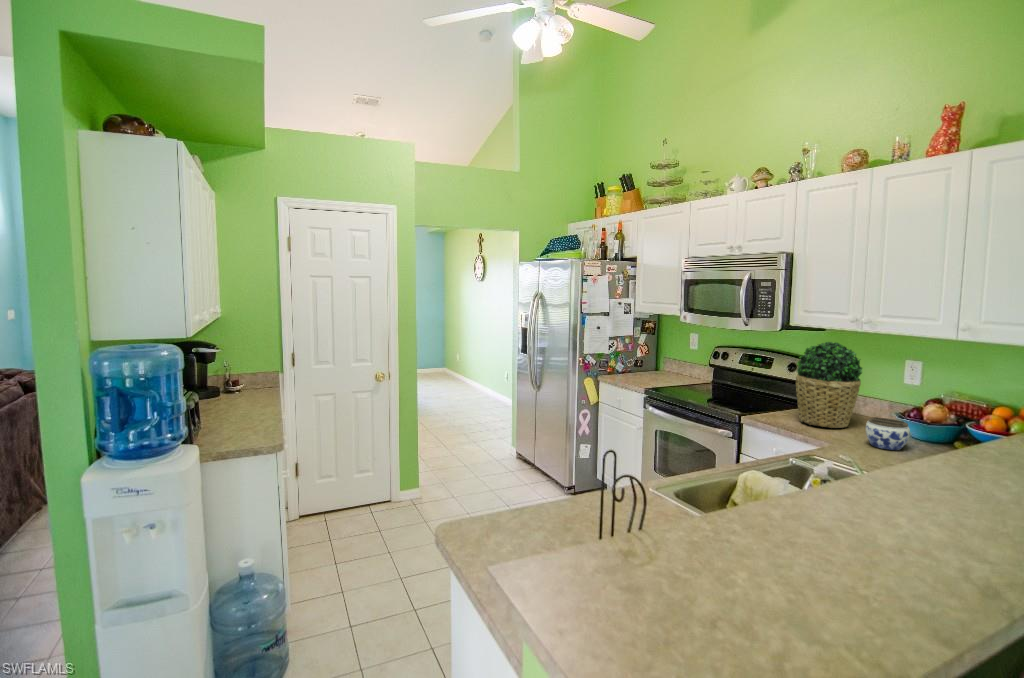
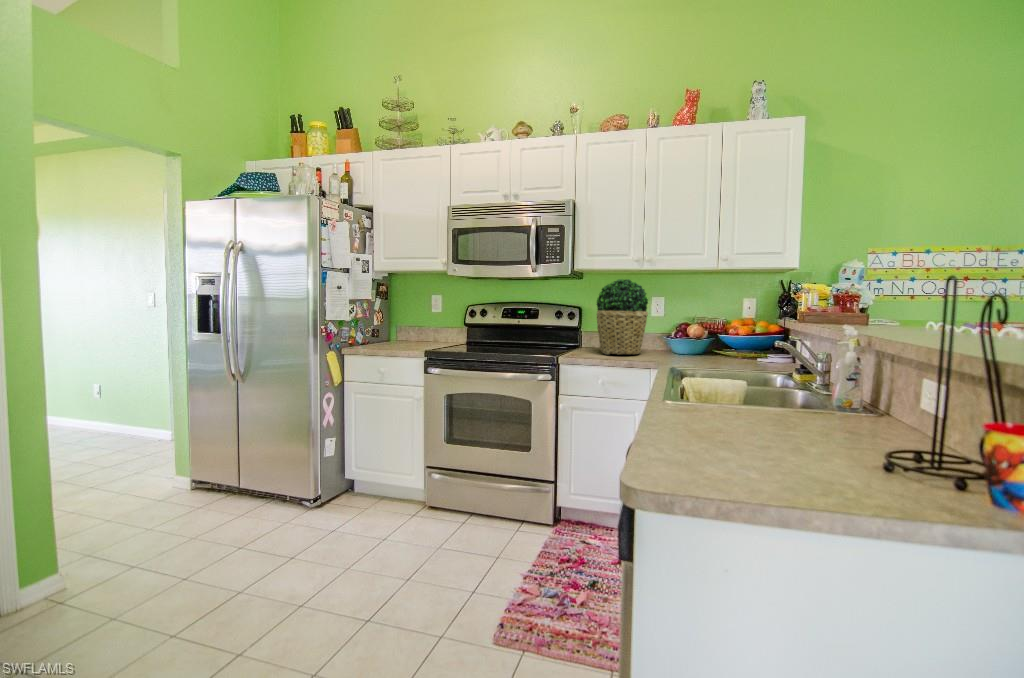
jar: present [866,417,910,450] -> none [673,336,705,360]

